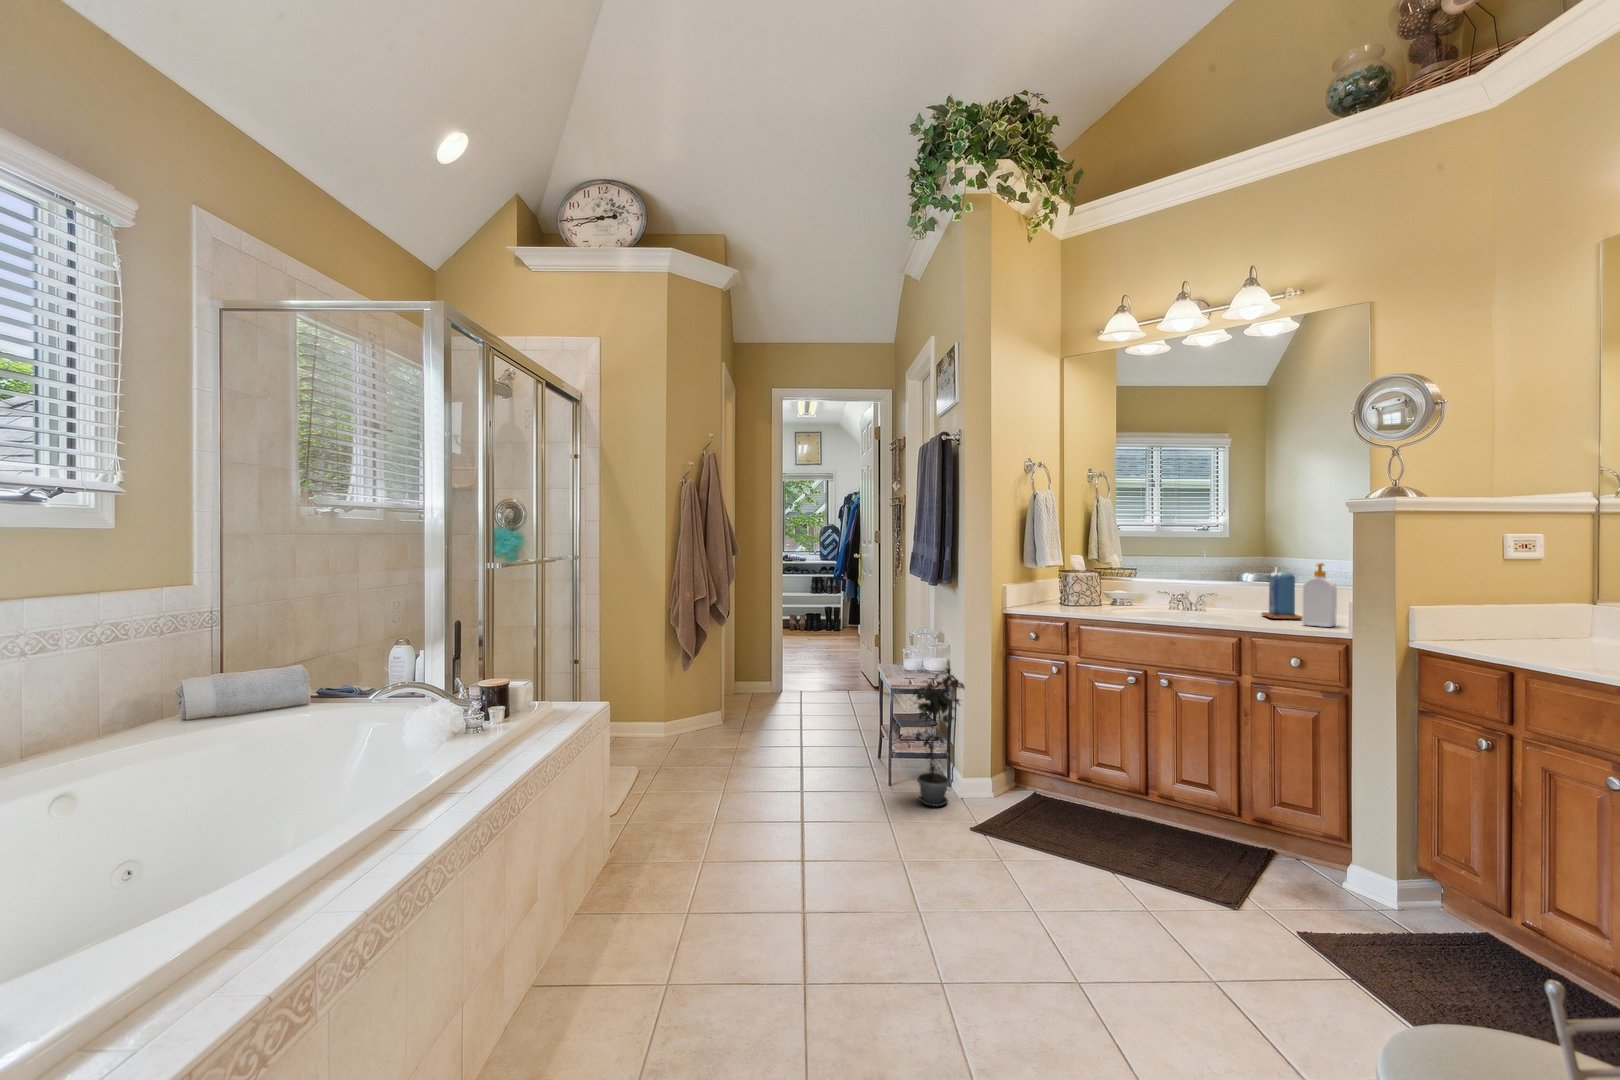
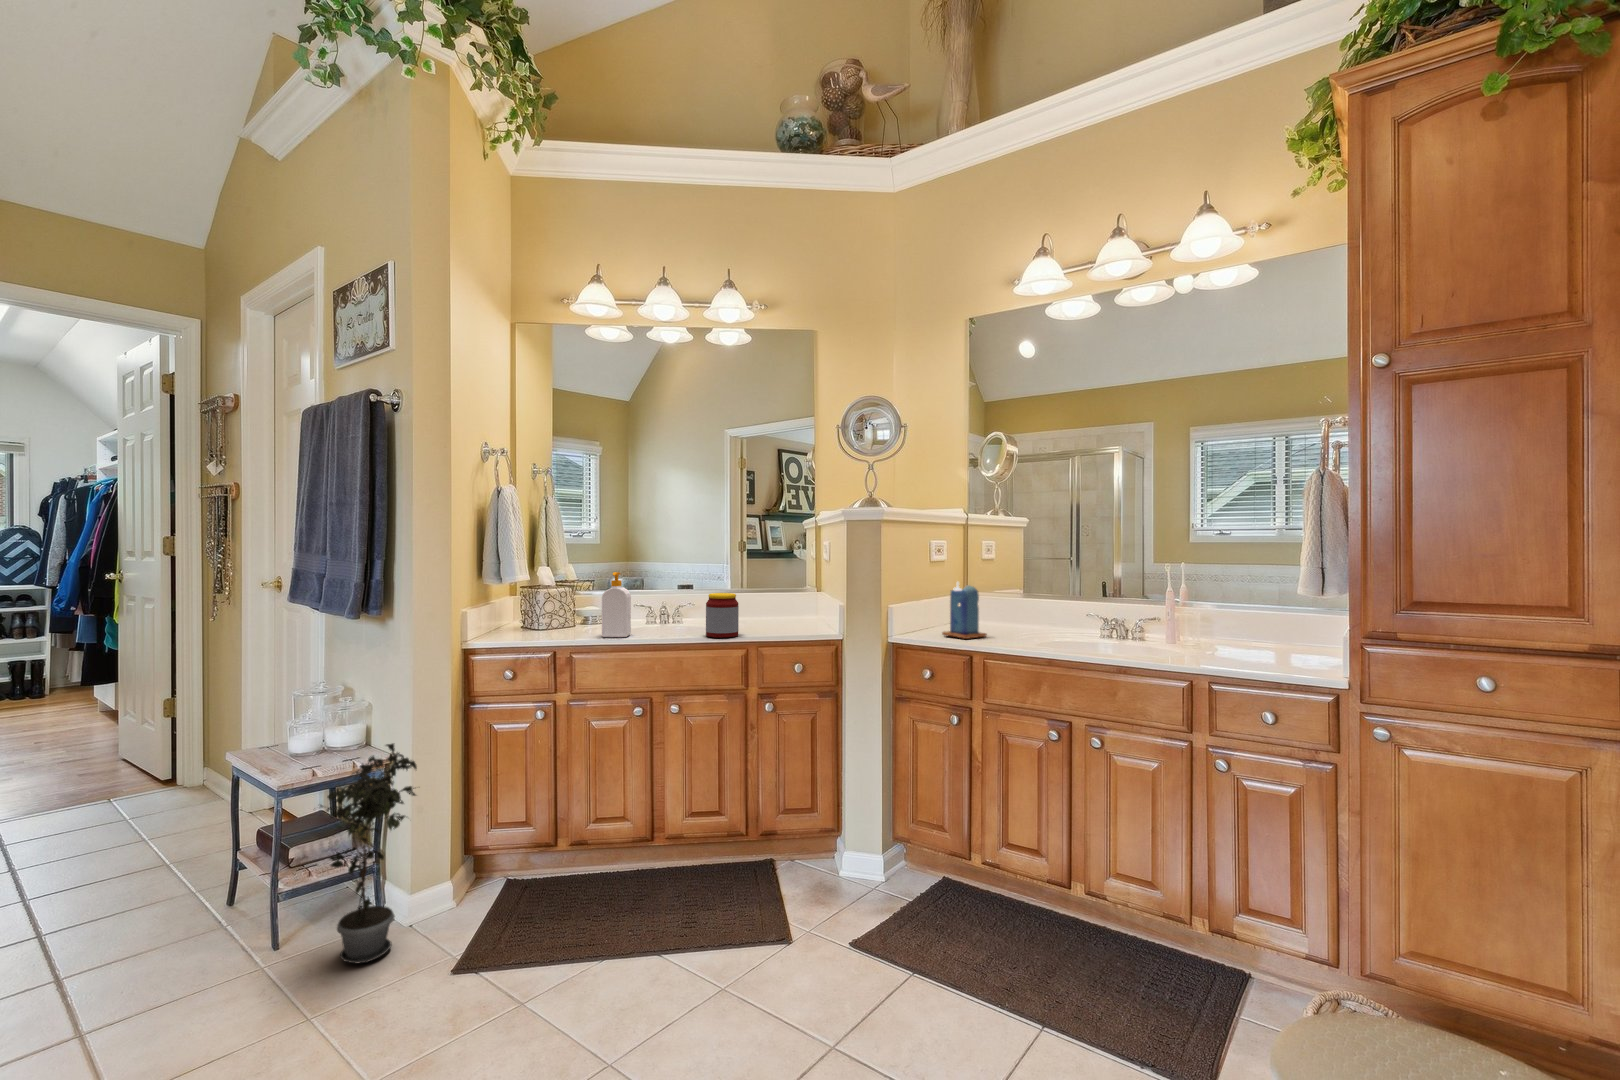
soap bottle: present [1303,563,1337,627] -> present [602,572,631,637]
candle: present [1262,568,1302,619] -> present [942,582,987,639]
jar: none [1199,583,1234,625] -> present [706,593,739,638]

